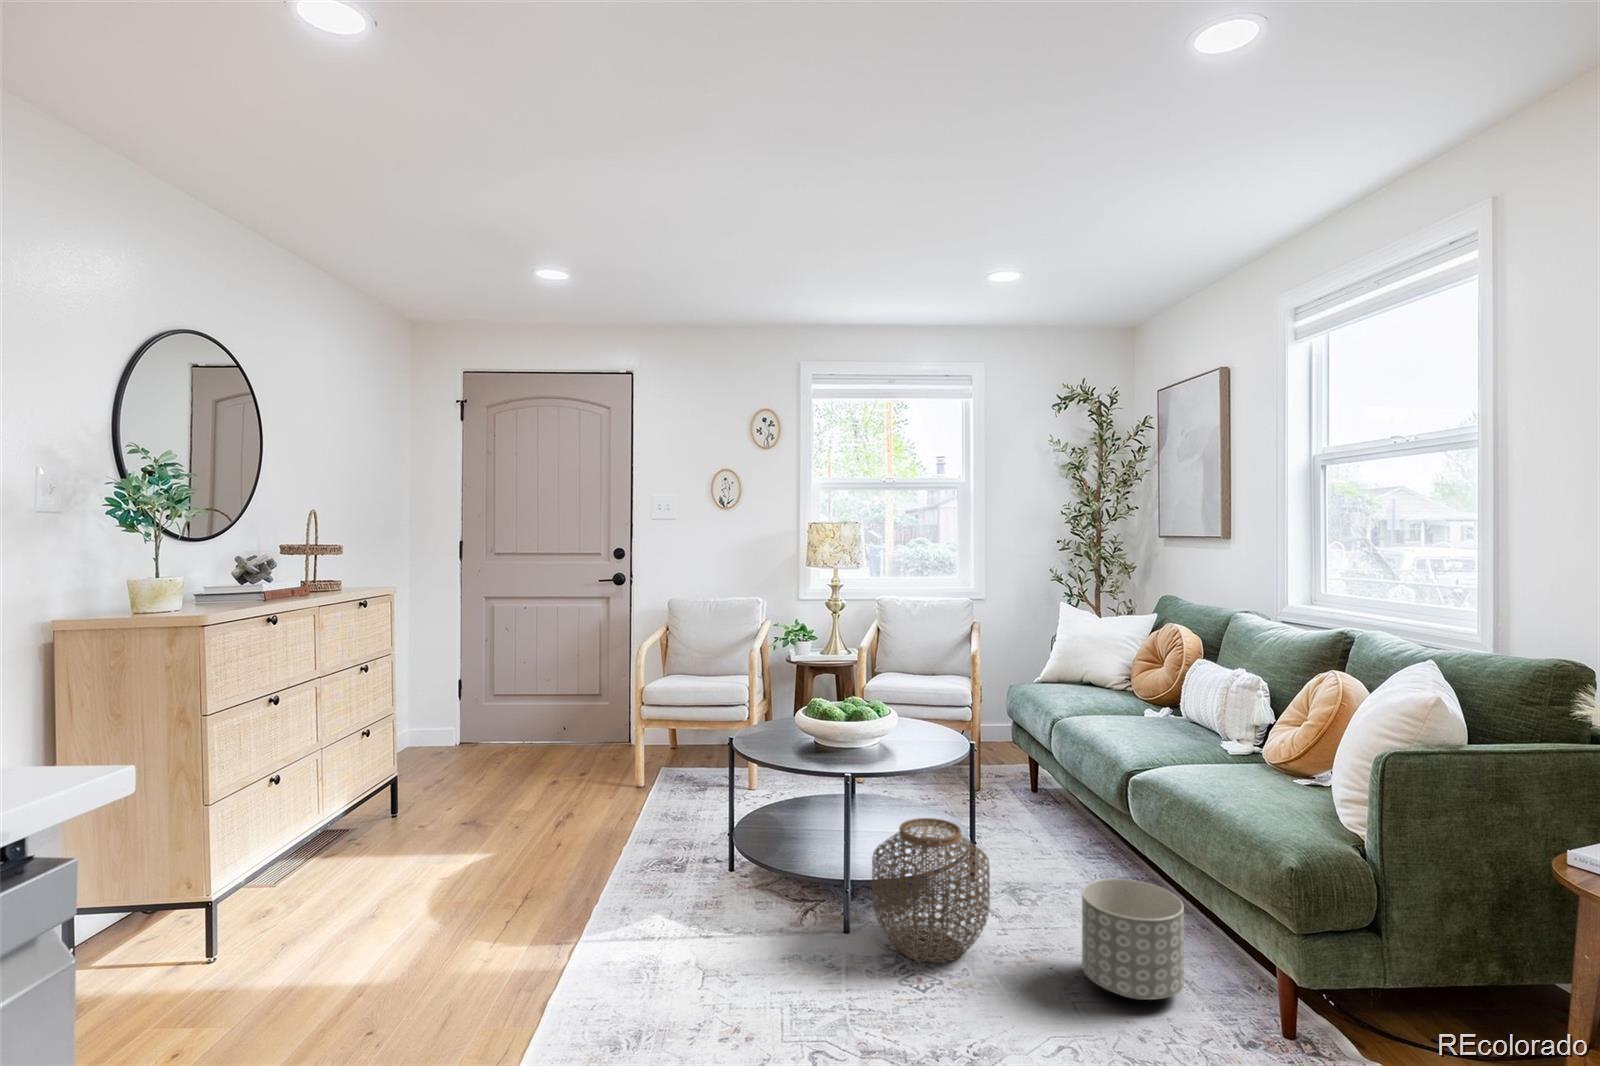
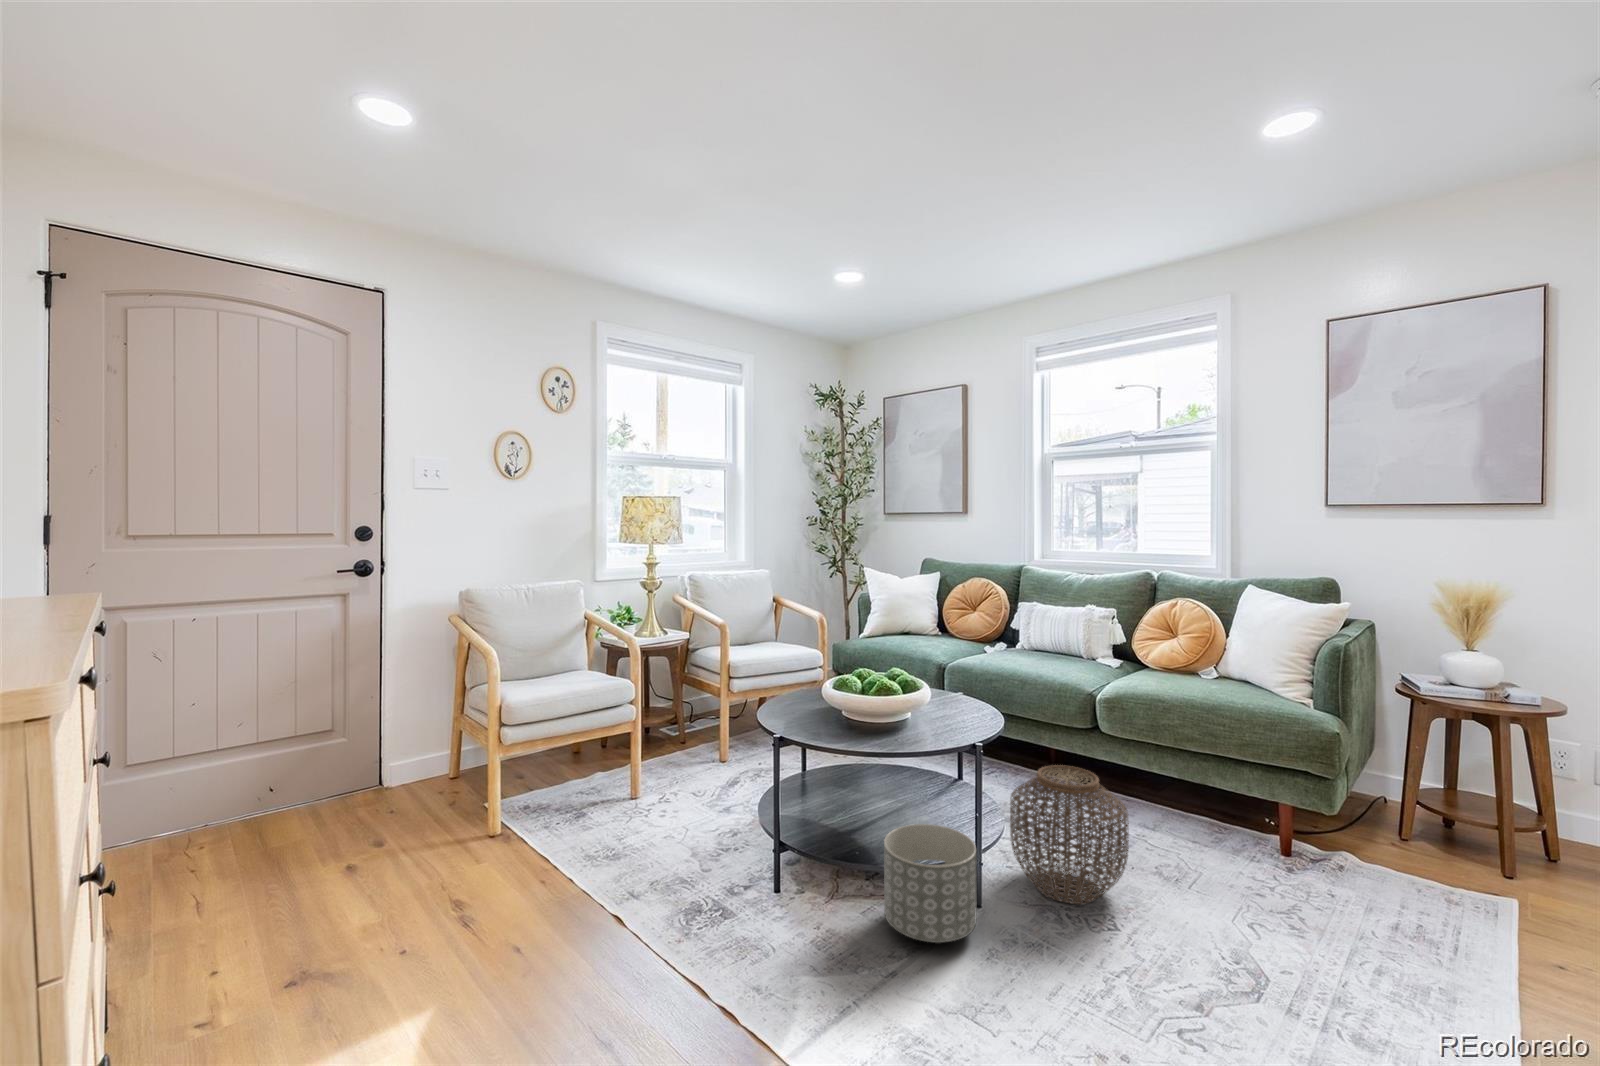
planter: present [1082,879,1184,1000] -> present [884,824,977,943]

